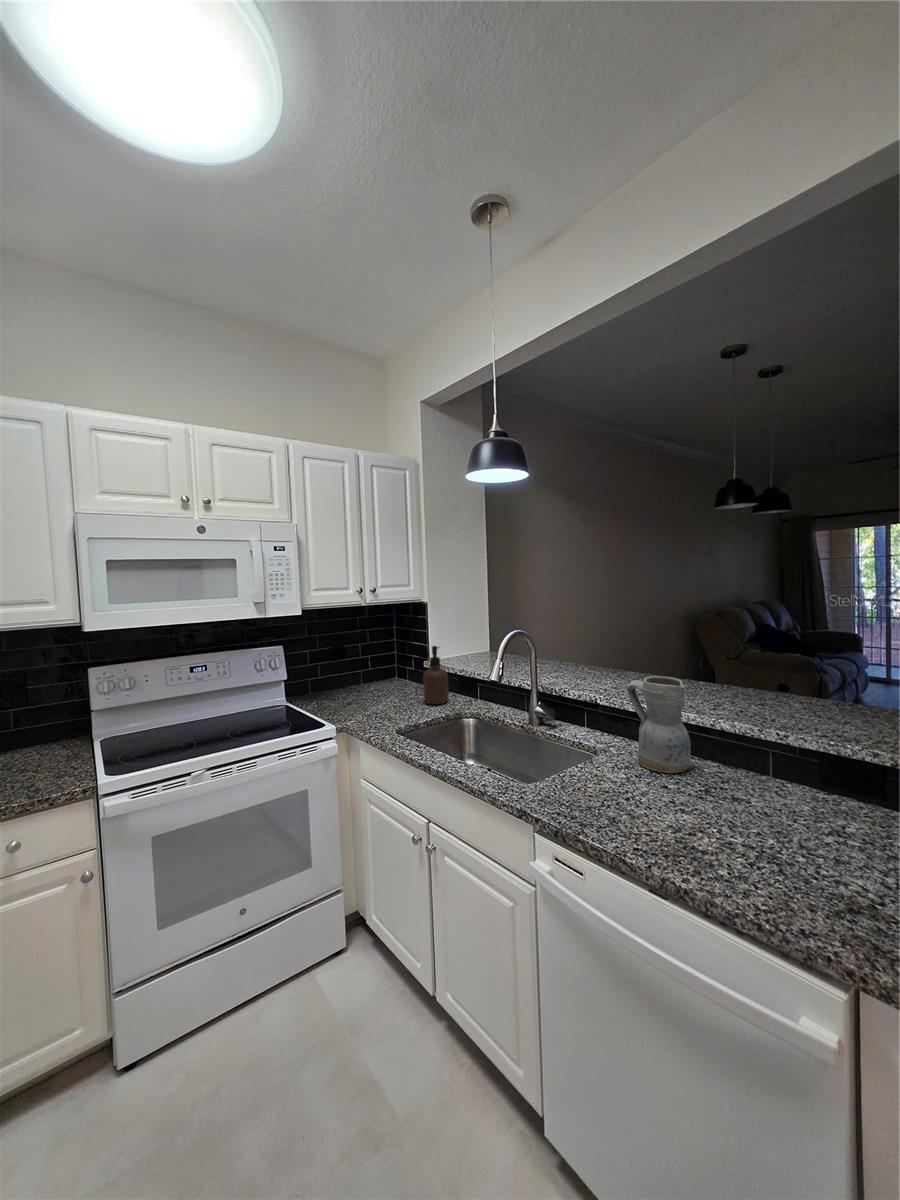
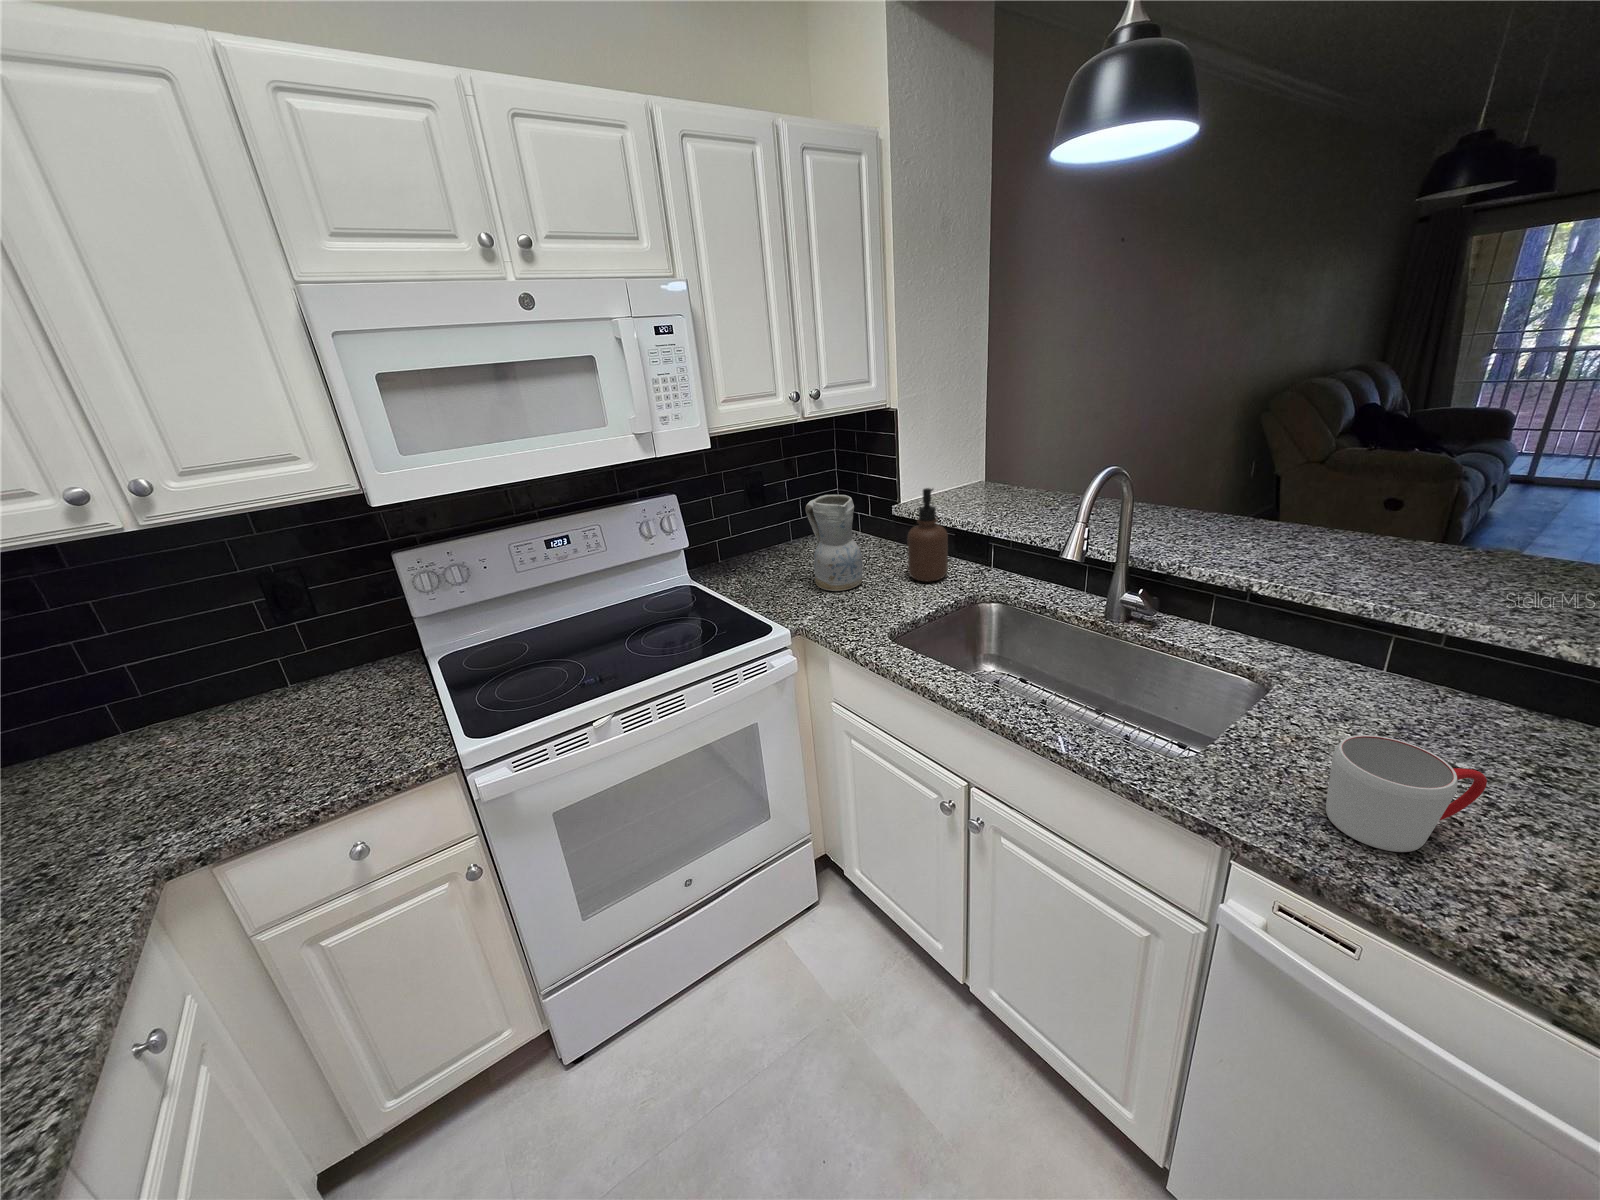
ceramic pitcher: present [627,676,691,773] -> present [805,495,863,591]
mug: none [578,758,648,818] -> present [1326,735,1487,852]

